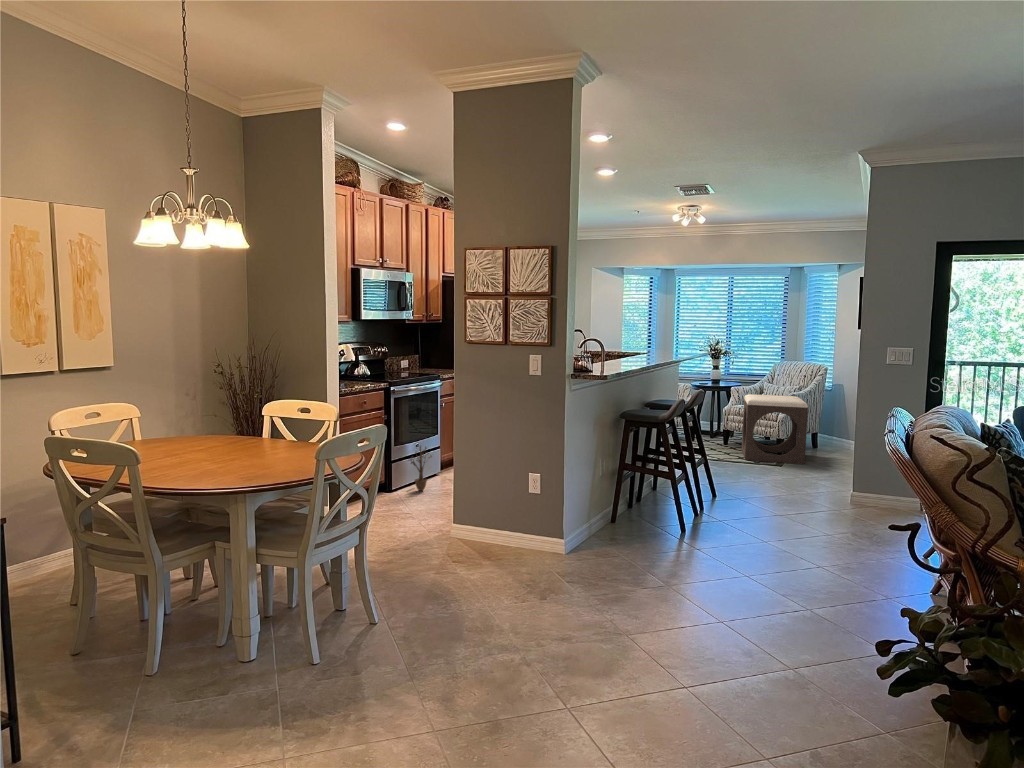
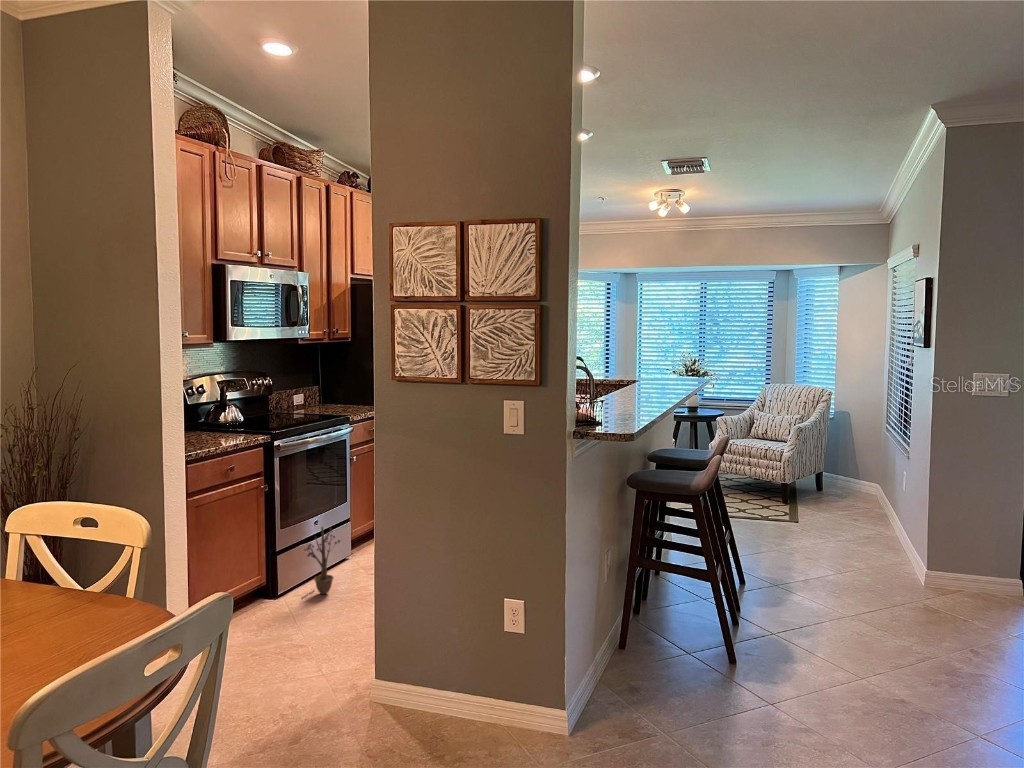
footstool: present [742,394,808,464] -> none [739,429,828,518]

